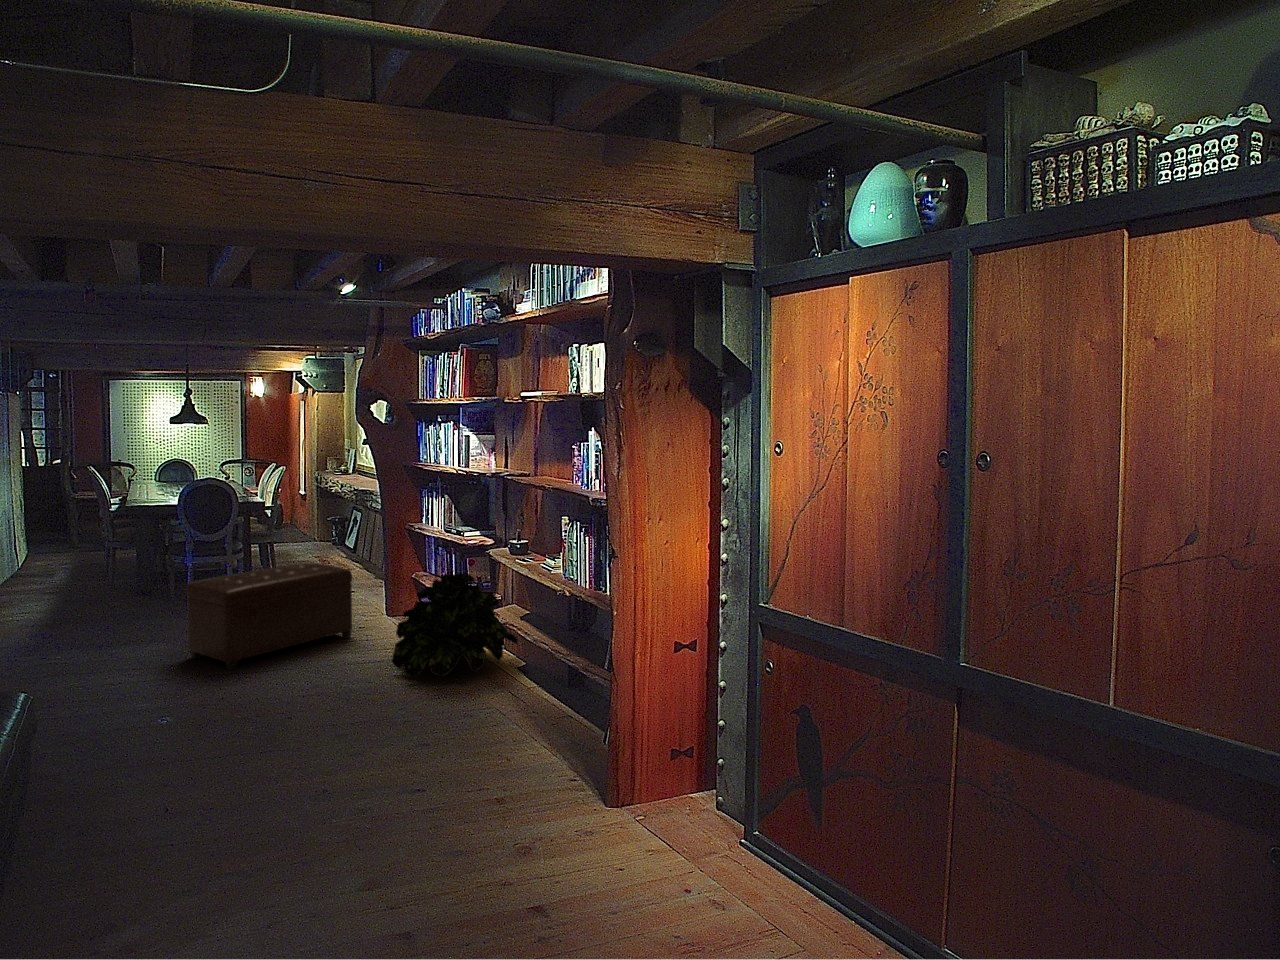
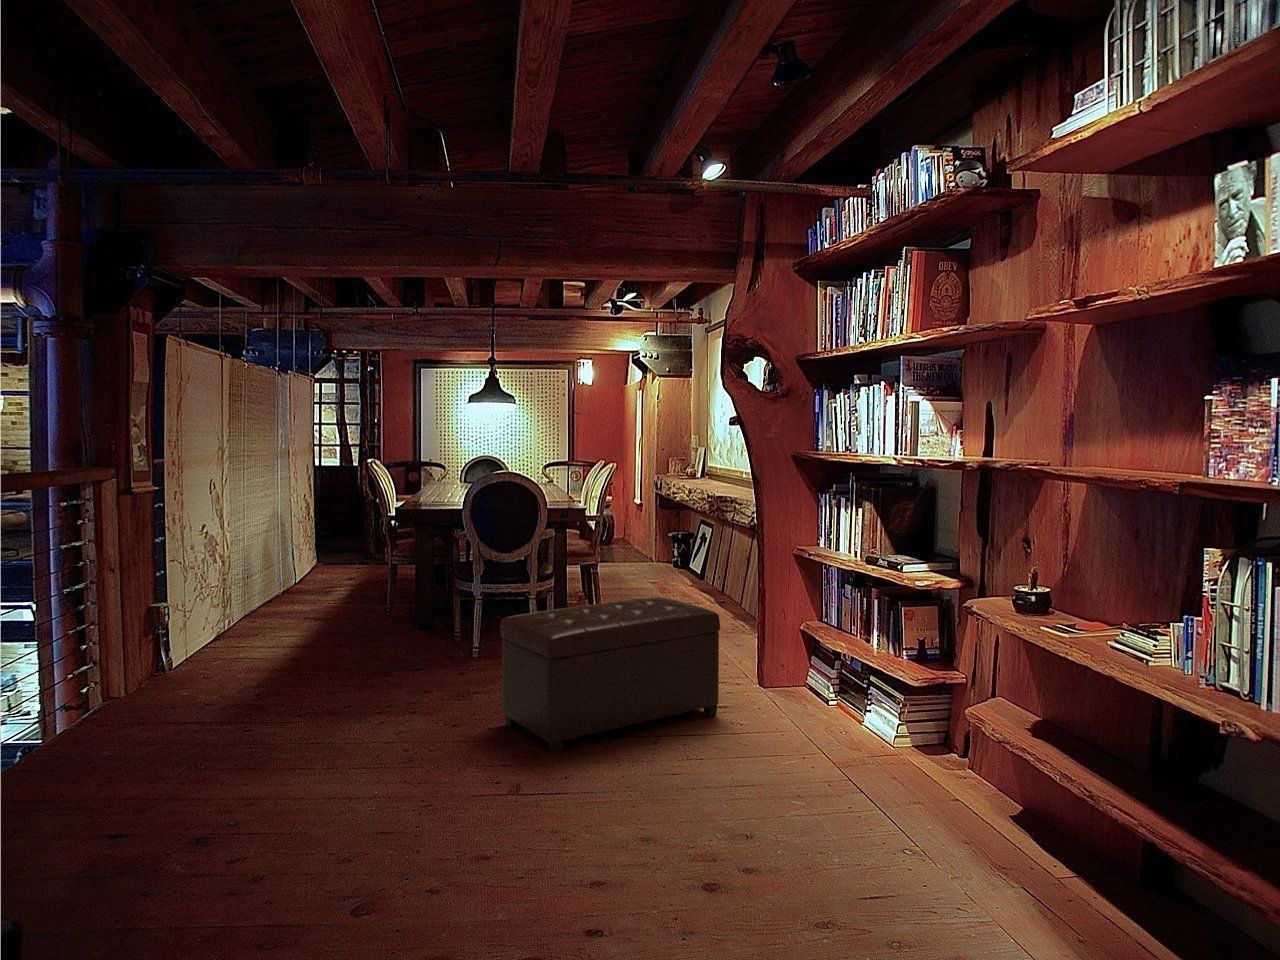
potted plant: present [392,573,518,678] -> none [791,636,1017,824]

